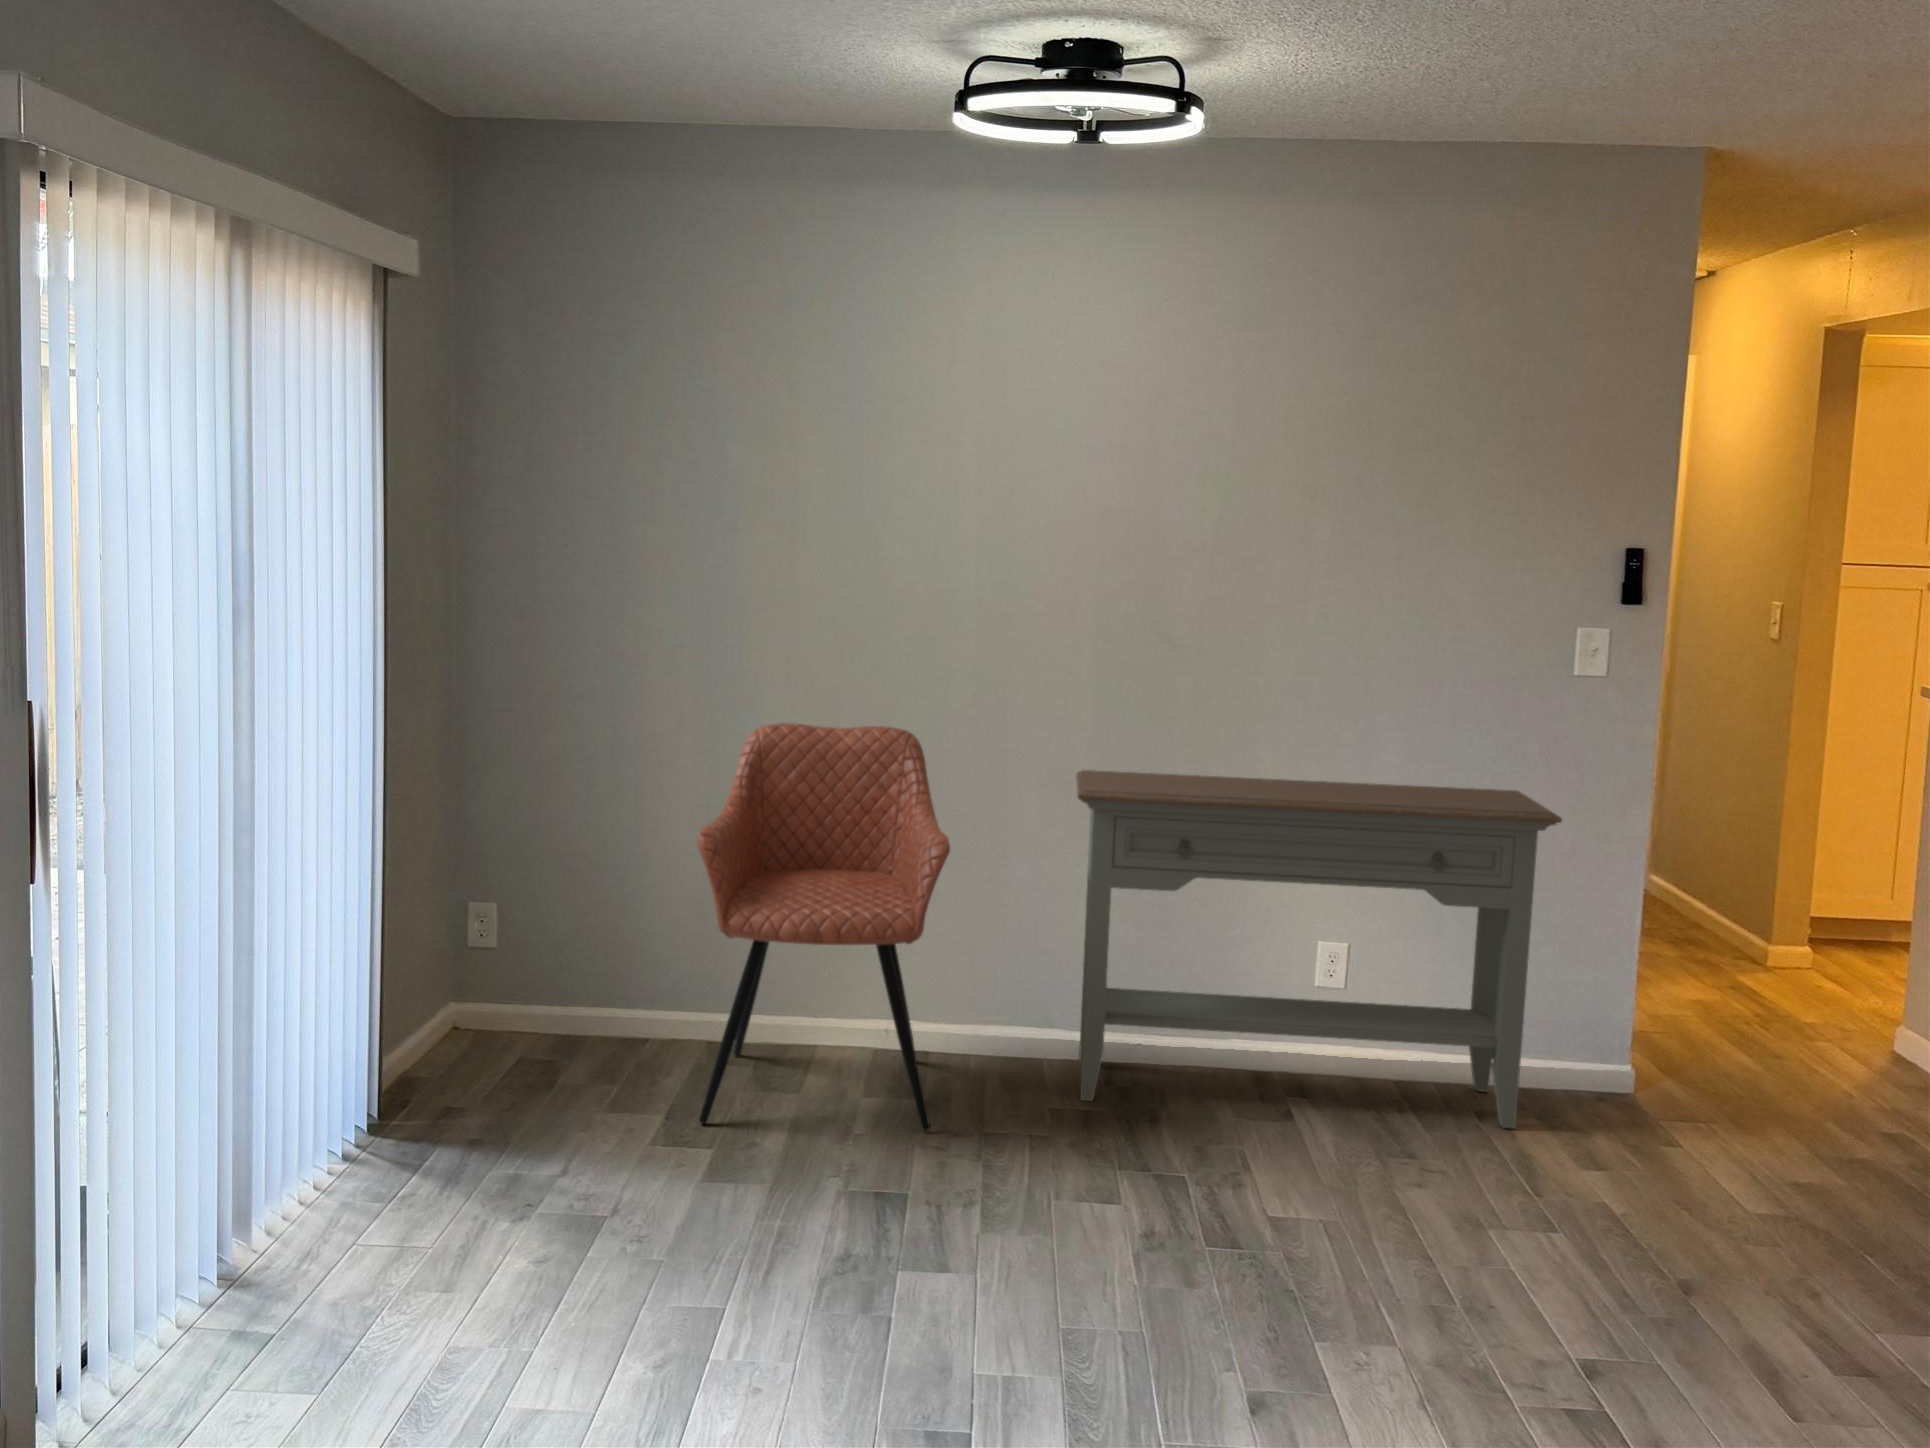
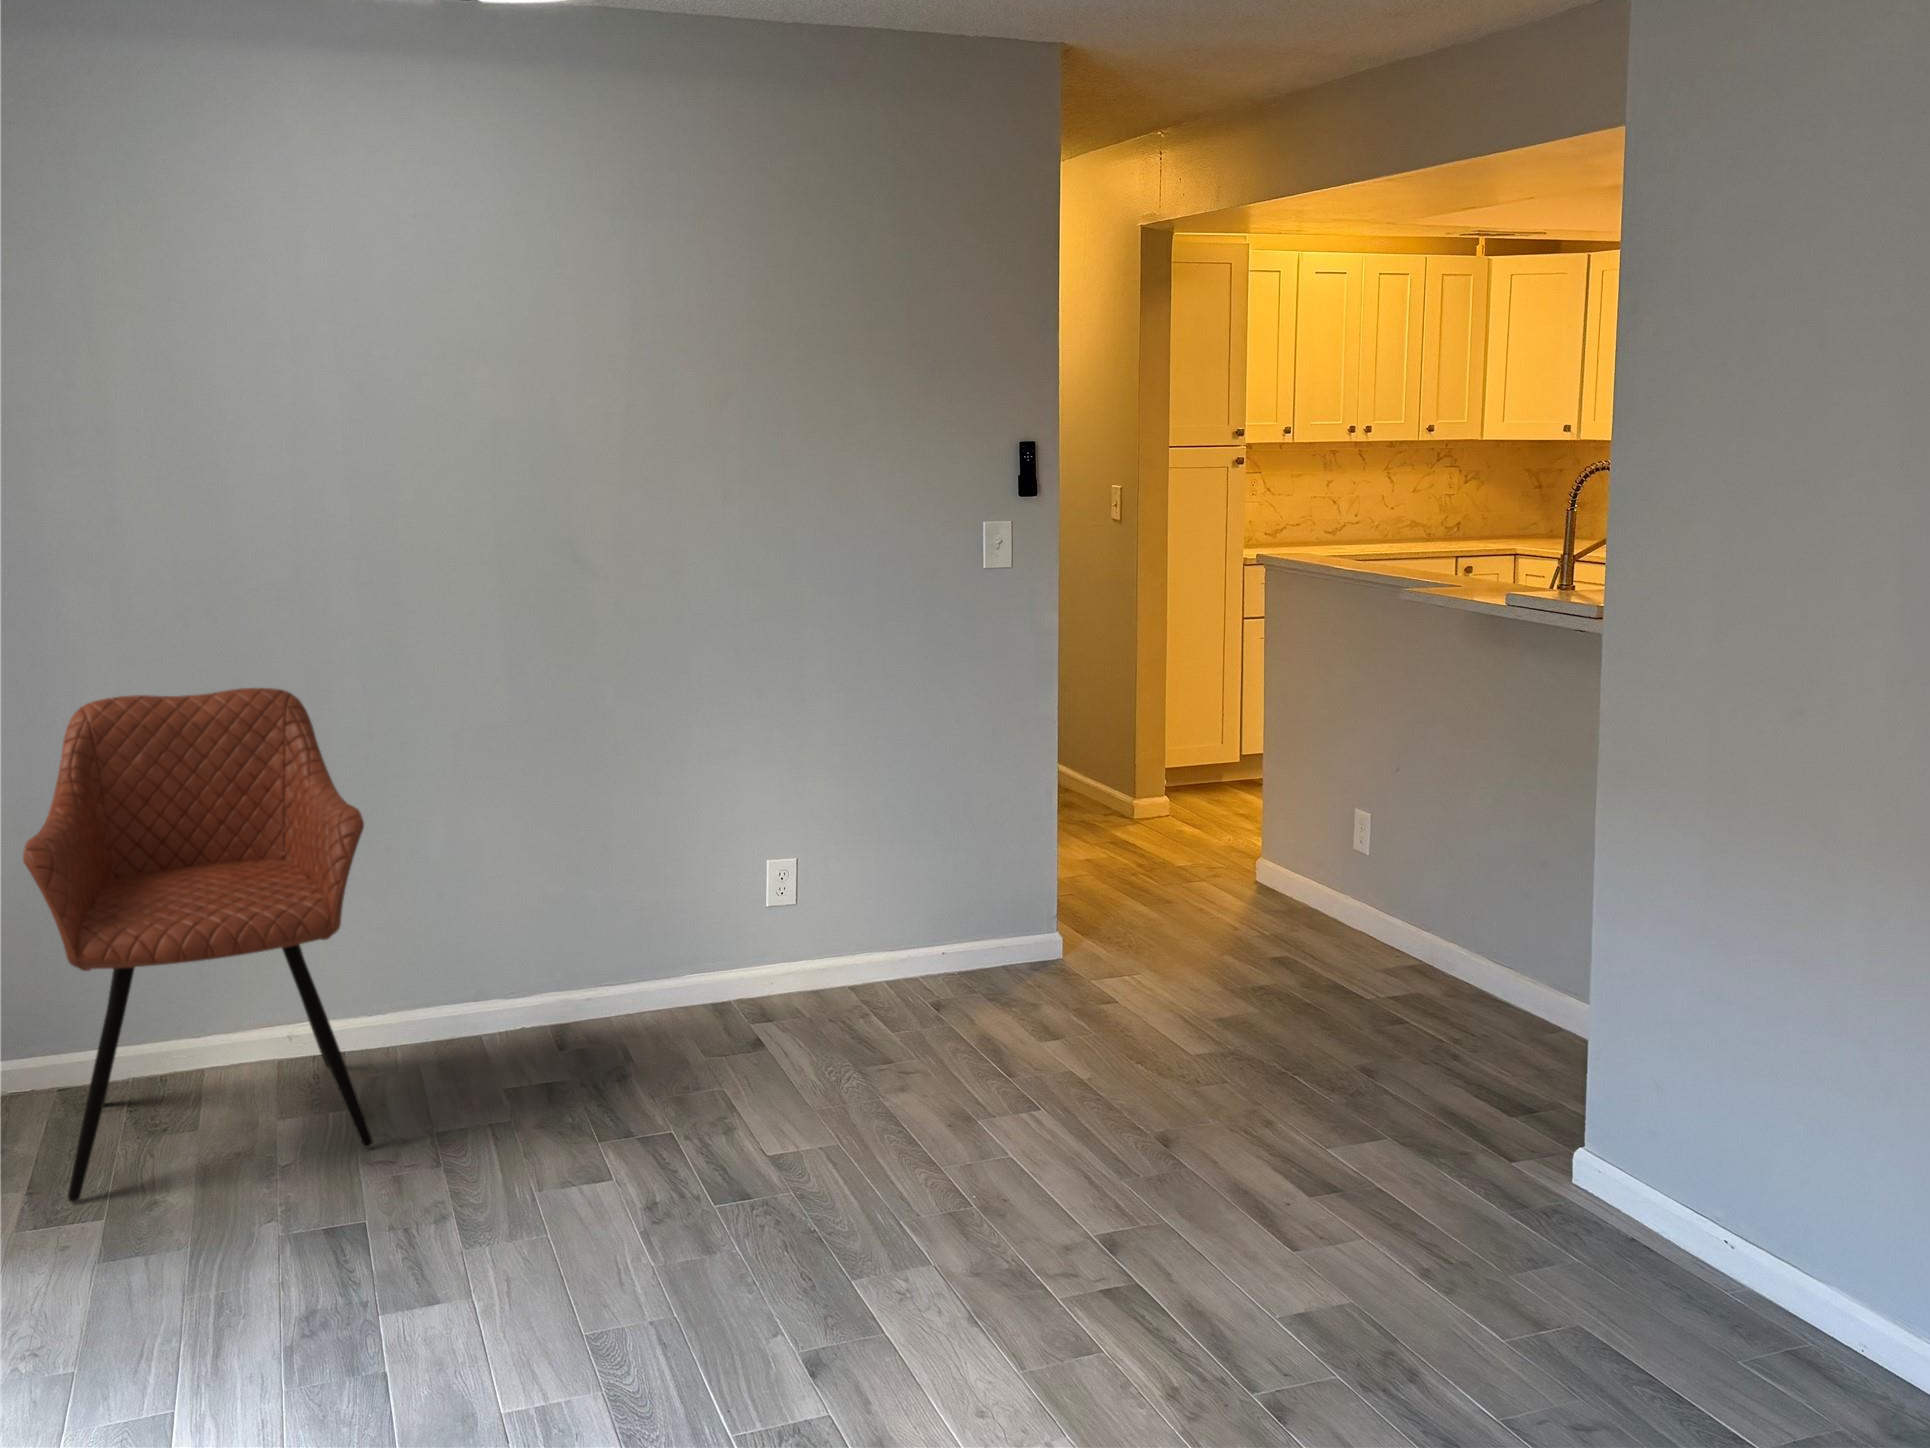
console table: present [1076,770,1562,1129] -> none [493,686,995,1073]

